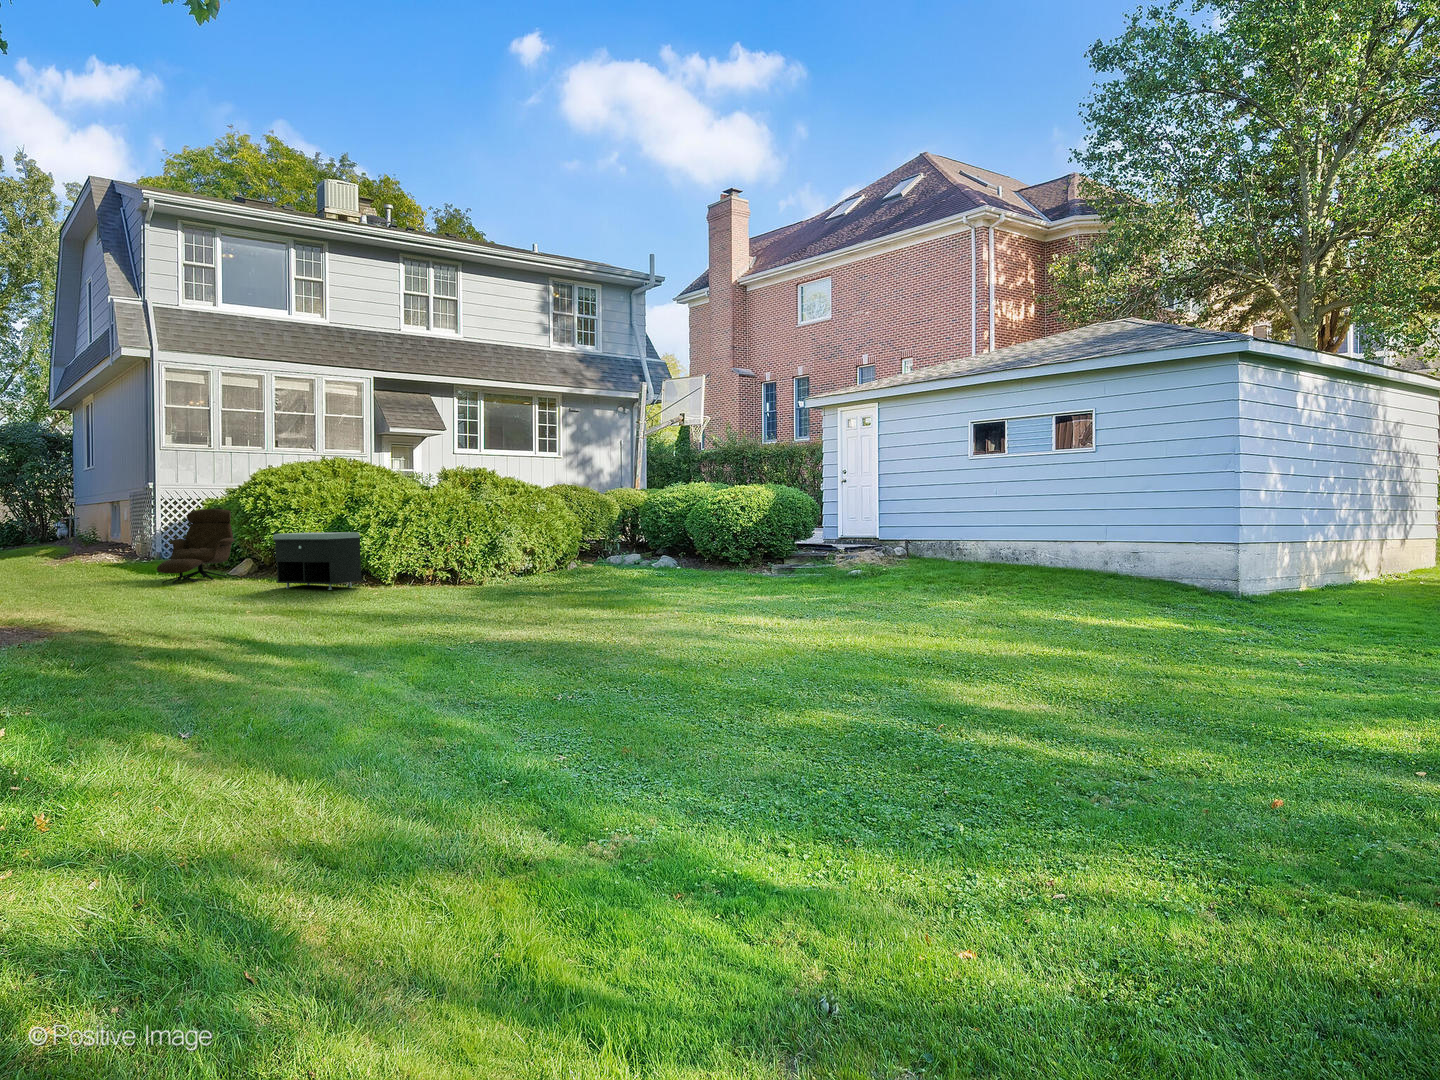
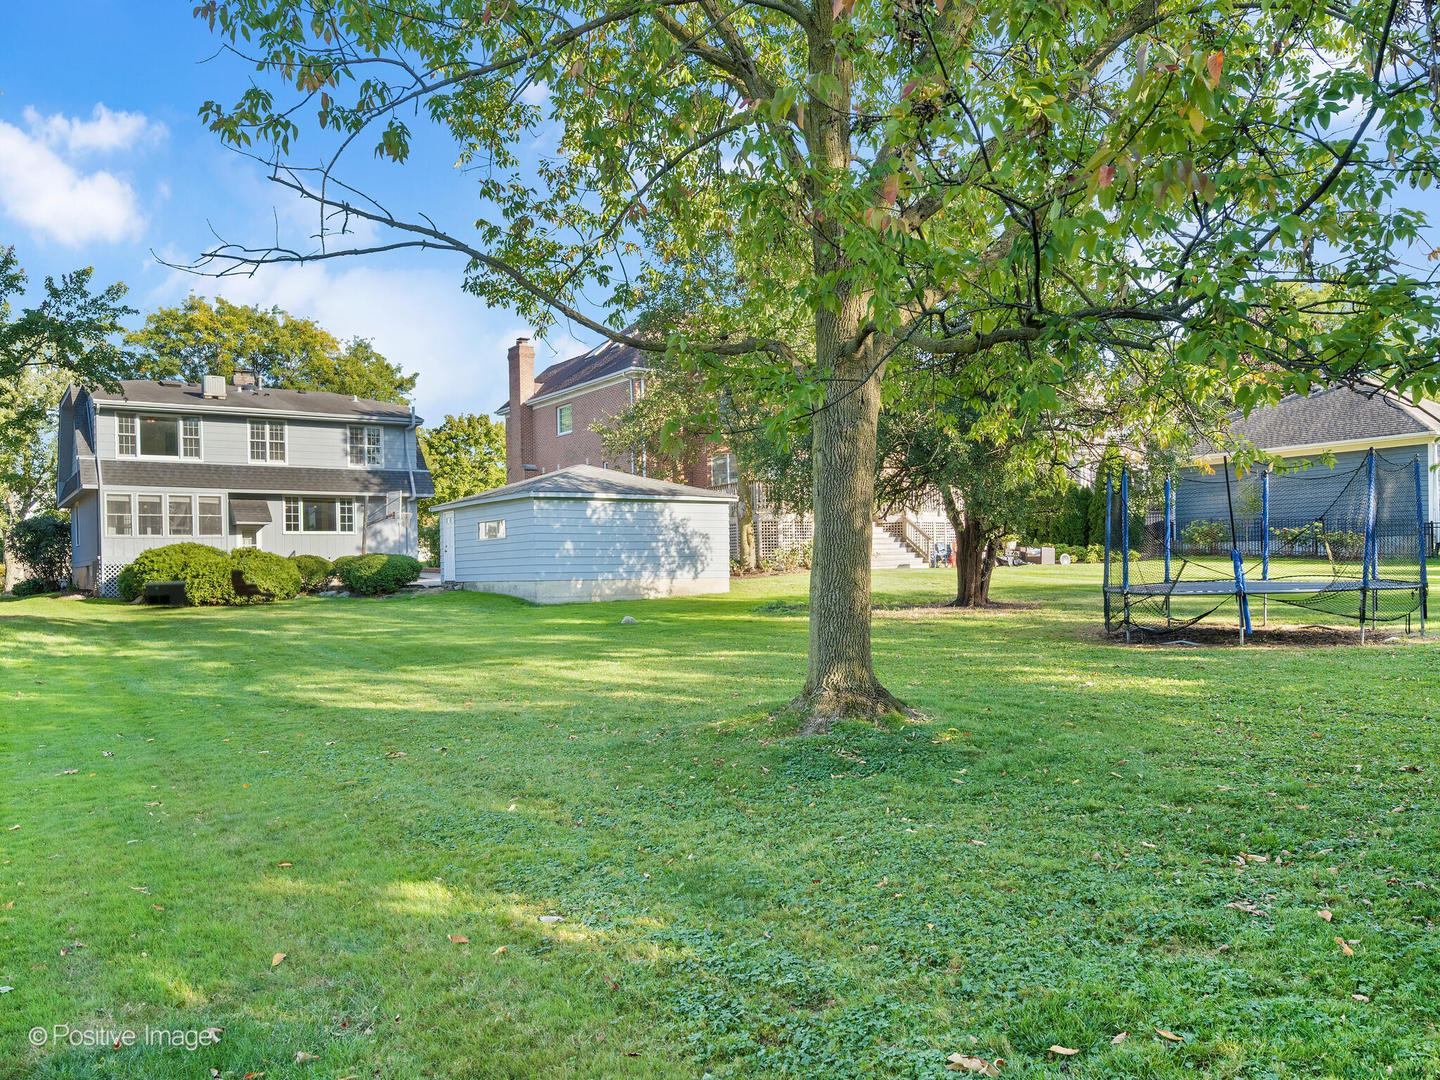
lounge chair: present [157,509,235,584] -> present [230,569,277,603]

